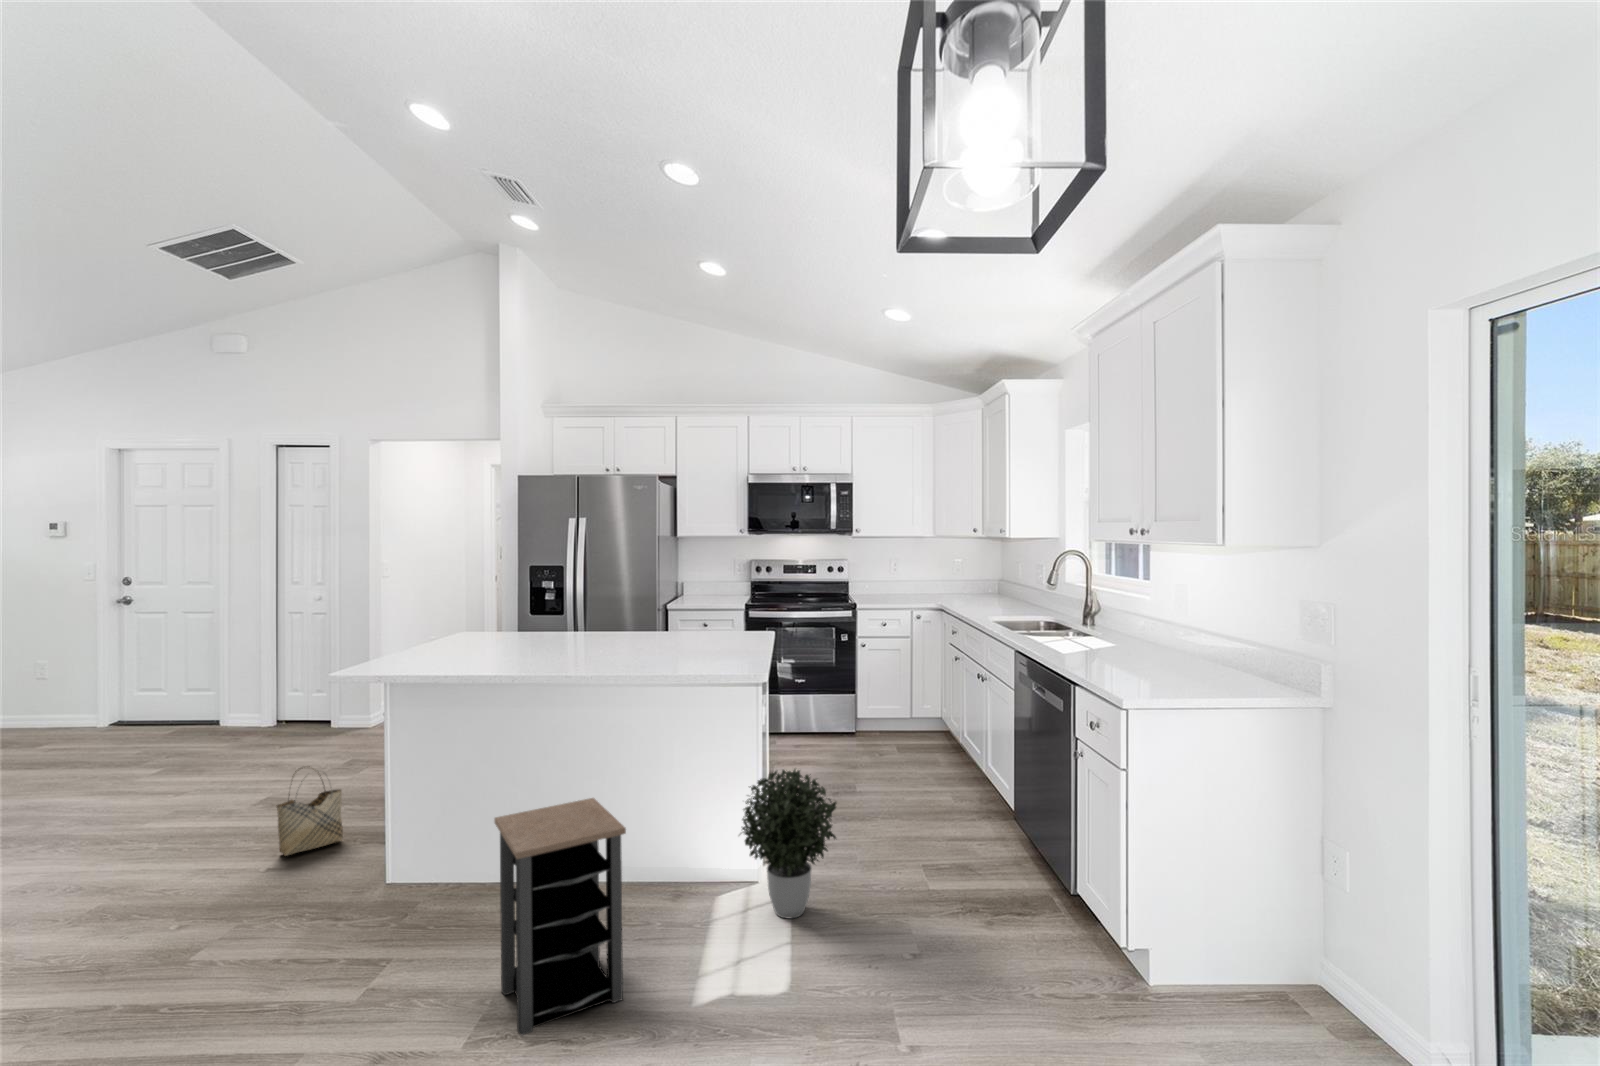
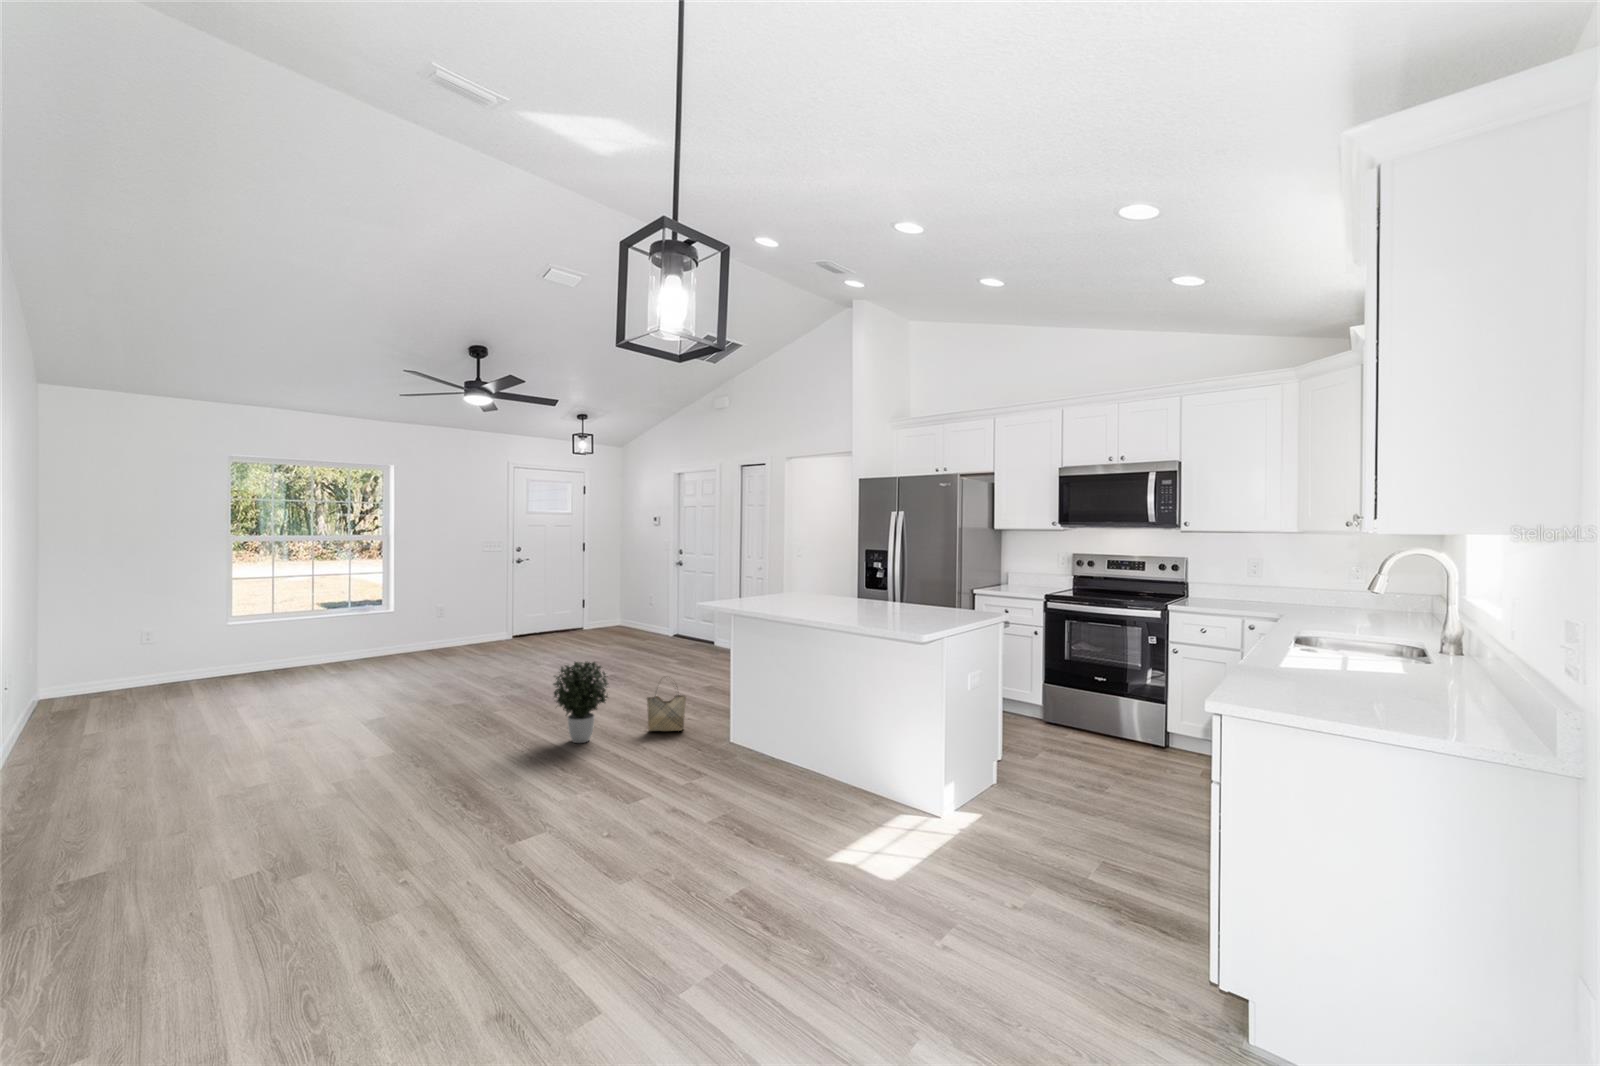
potted plant: present [740,769,837,918] -> present [553,662,608,743]
side table: present [495,798,626,1035] -> none [615,725,715,884]

